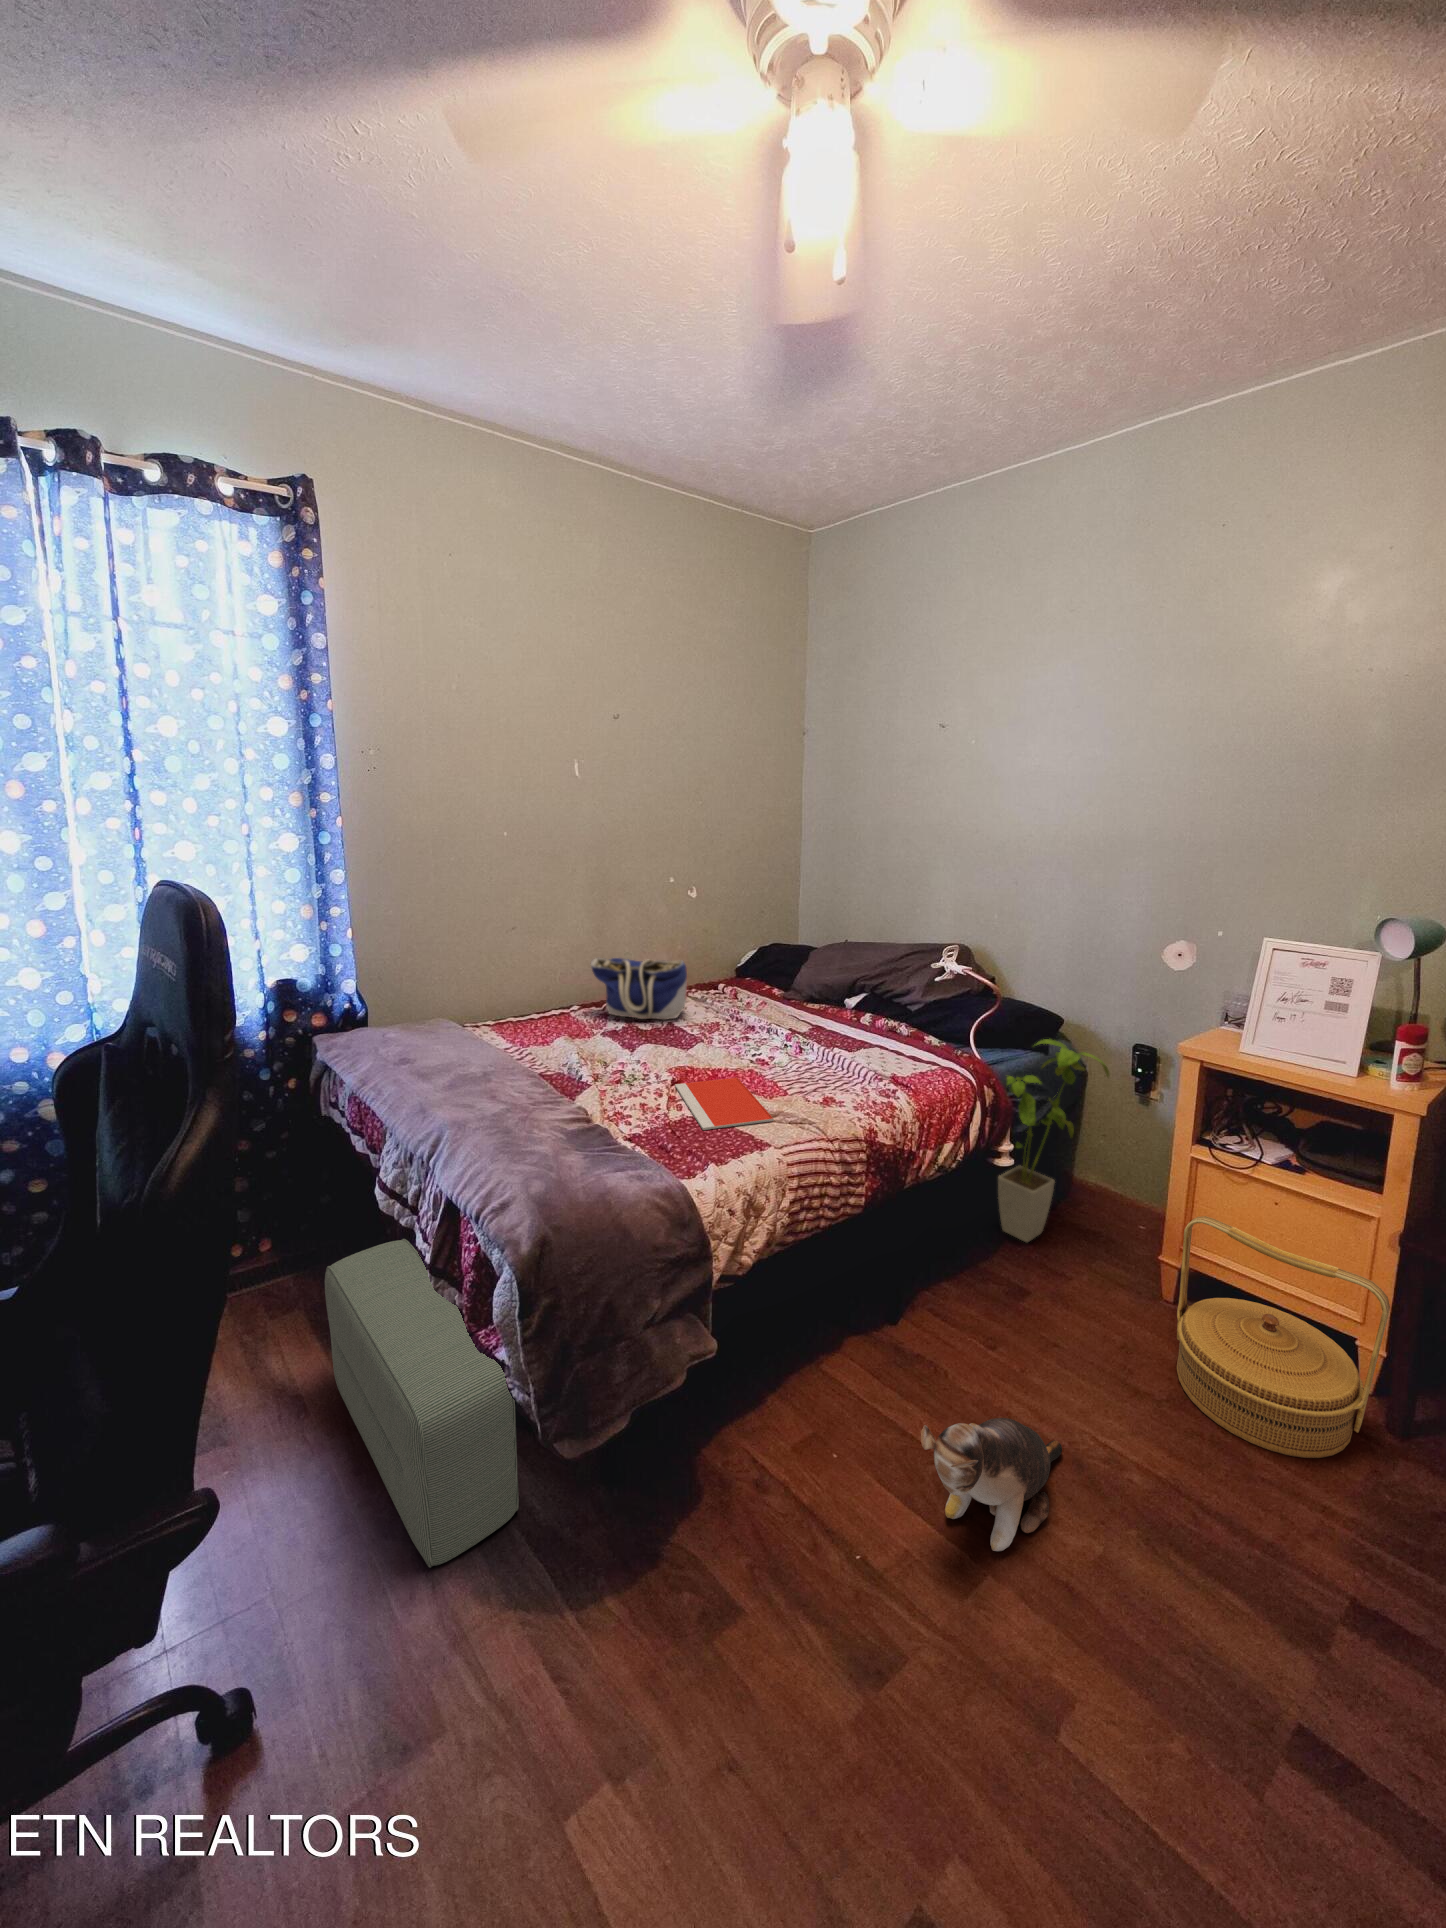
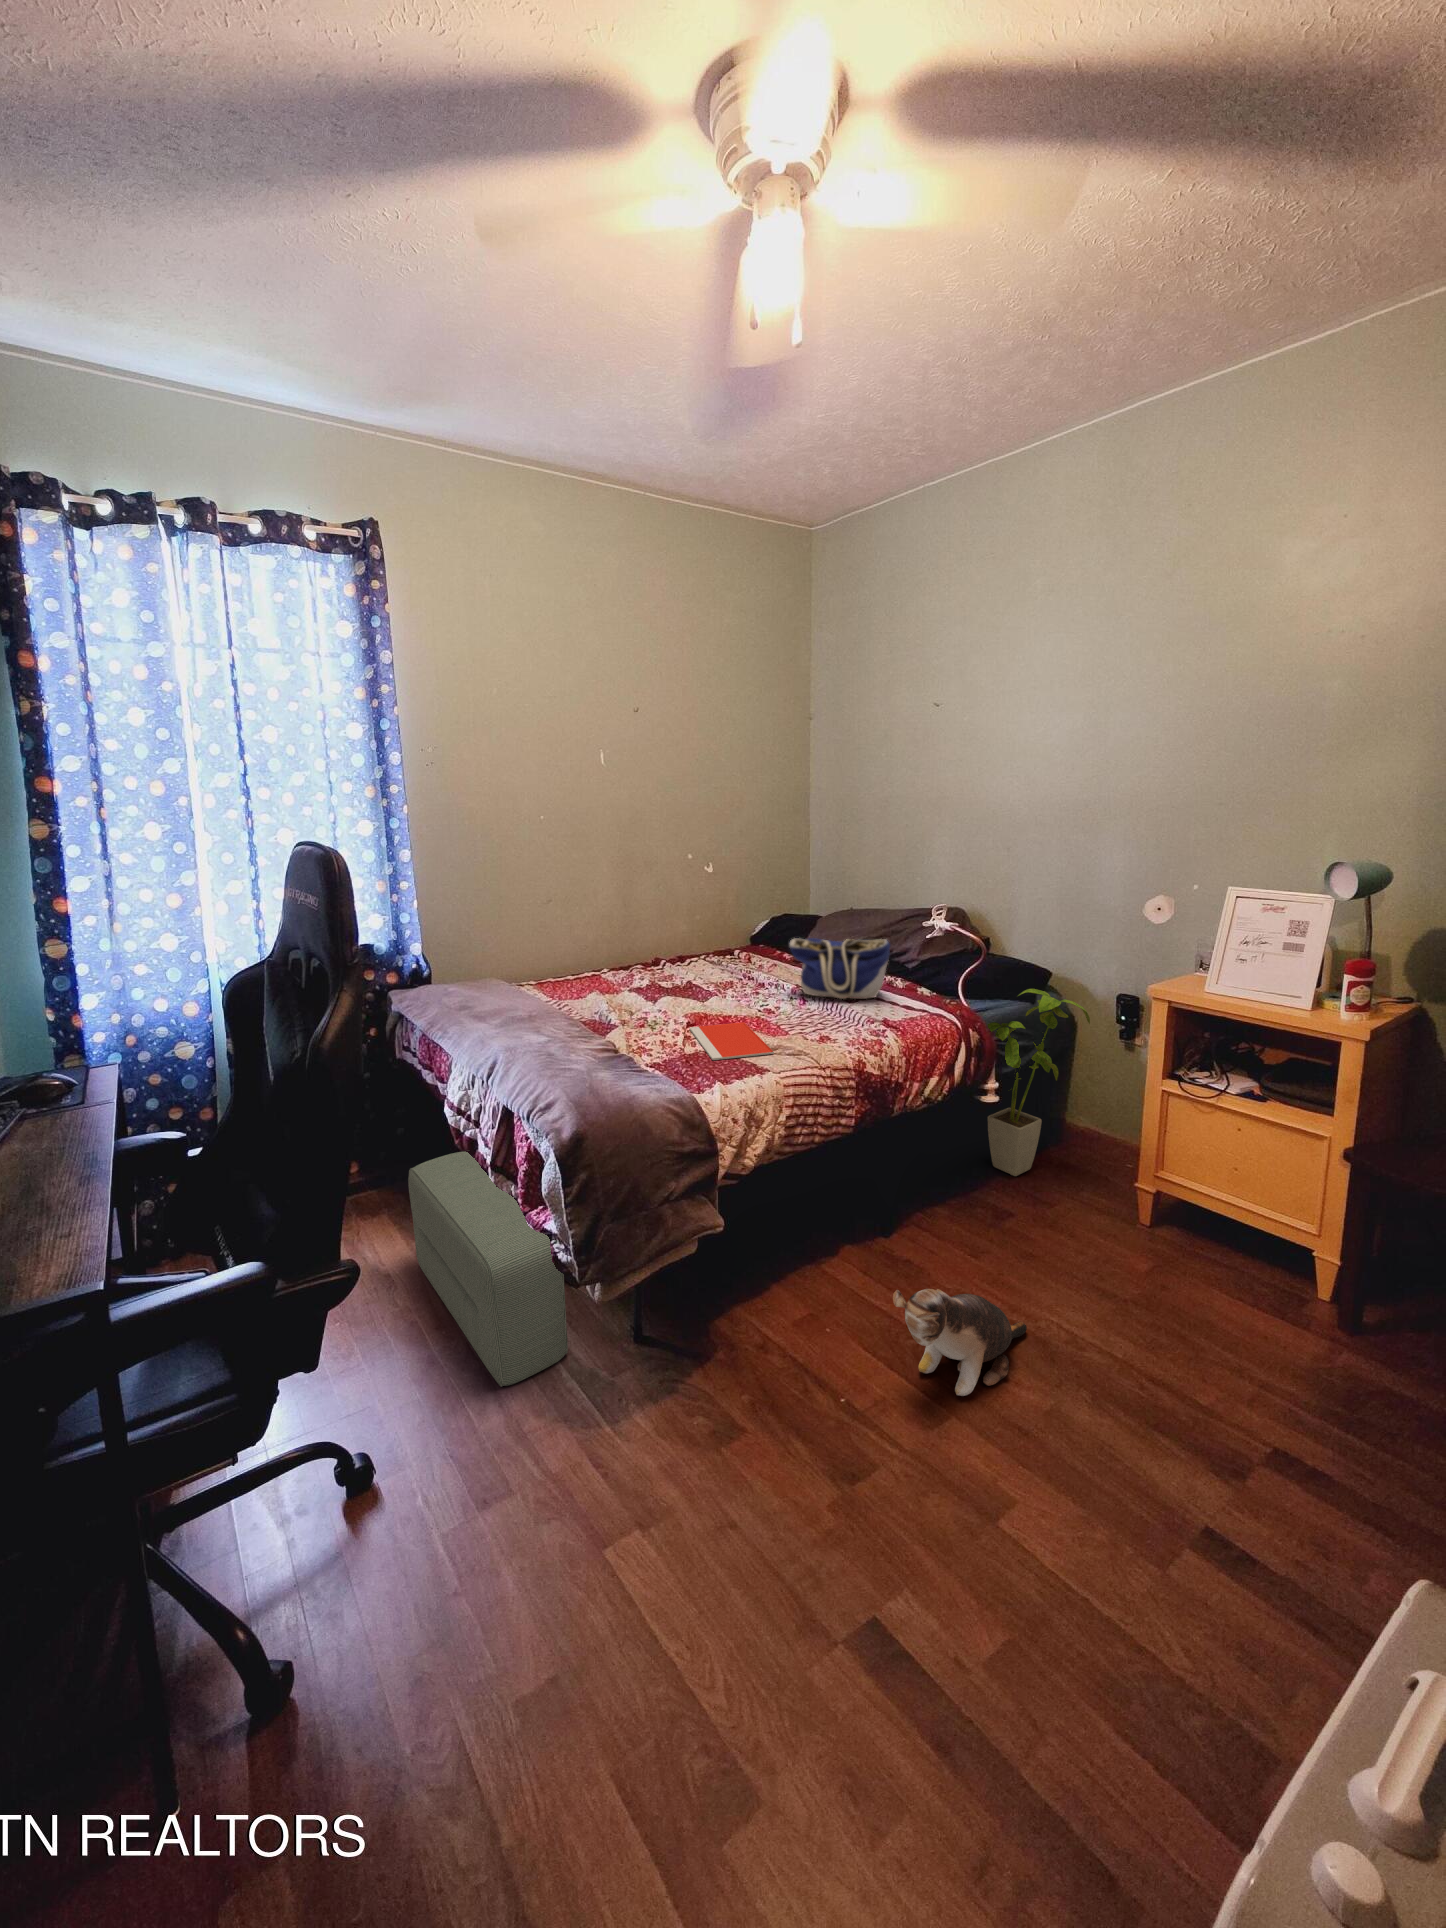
tote bag: present [591,958,687,1020] -> present [790,938,890,999]
woven basket: present [1177,1216,1390,1458] -> none [1143,1138,1331,1345]

